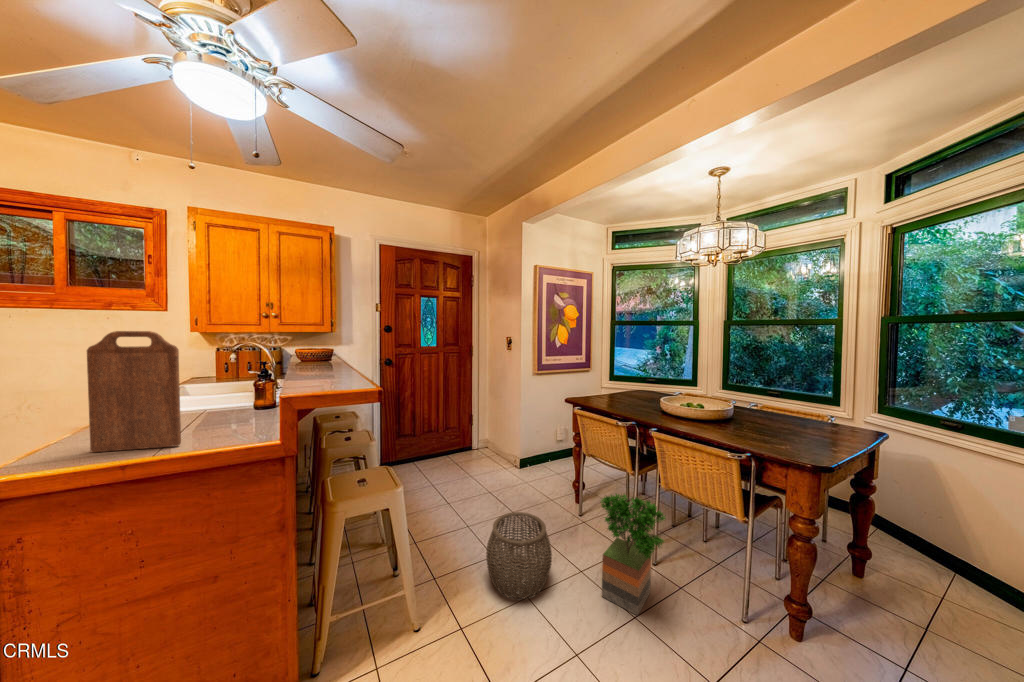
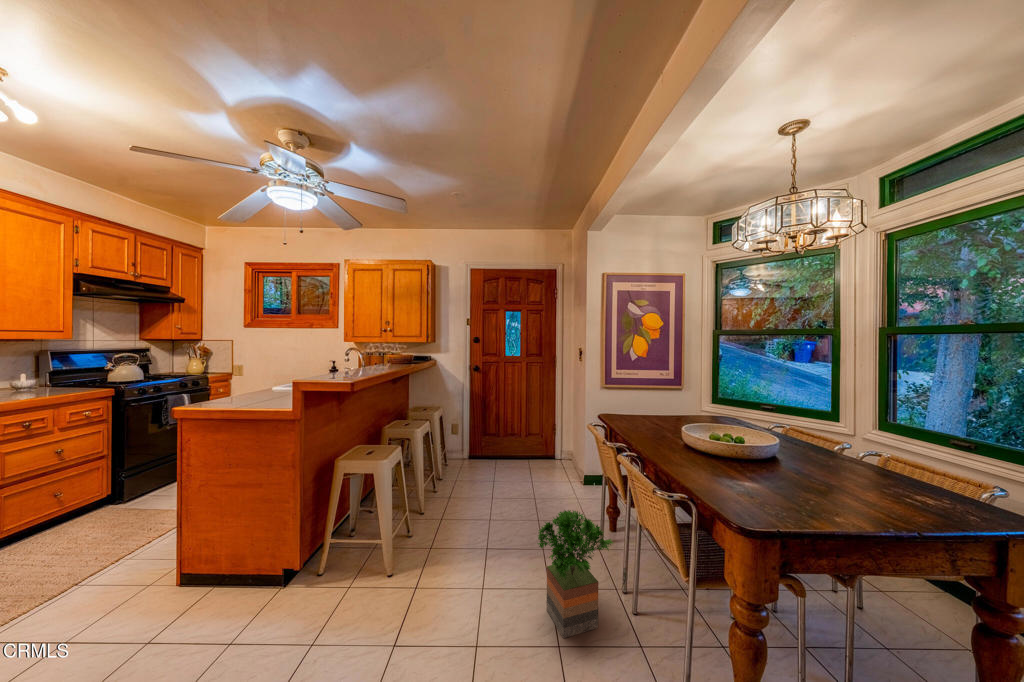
cutting board: present [87,331,181,452] -> none [228,340,259,403]
woven basket: present [486,512,552,599] -> none [461,508,520,585]

